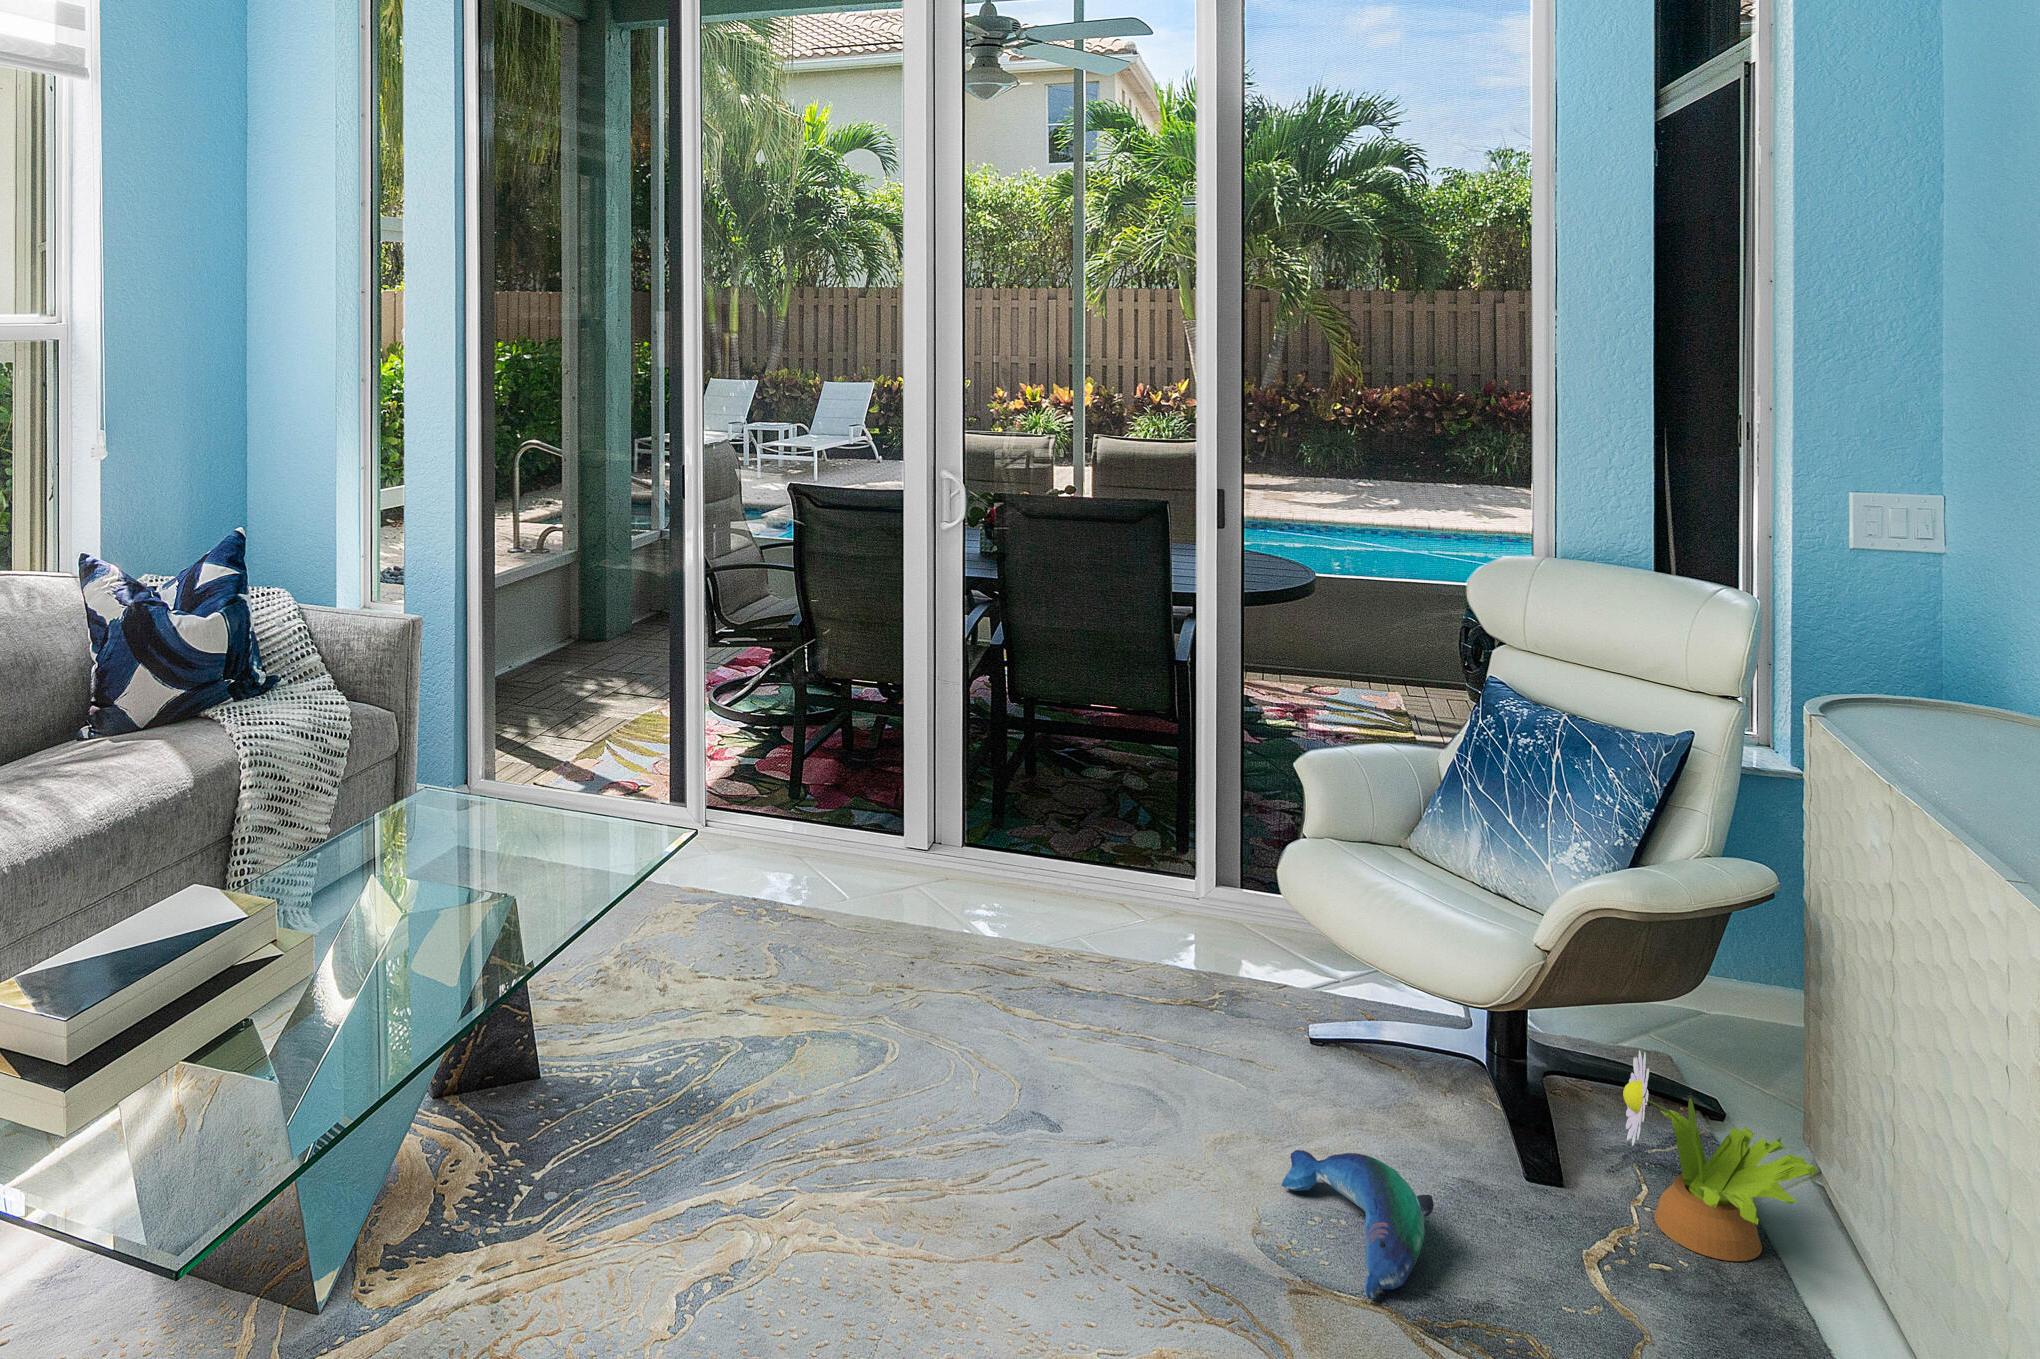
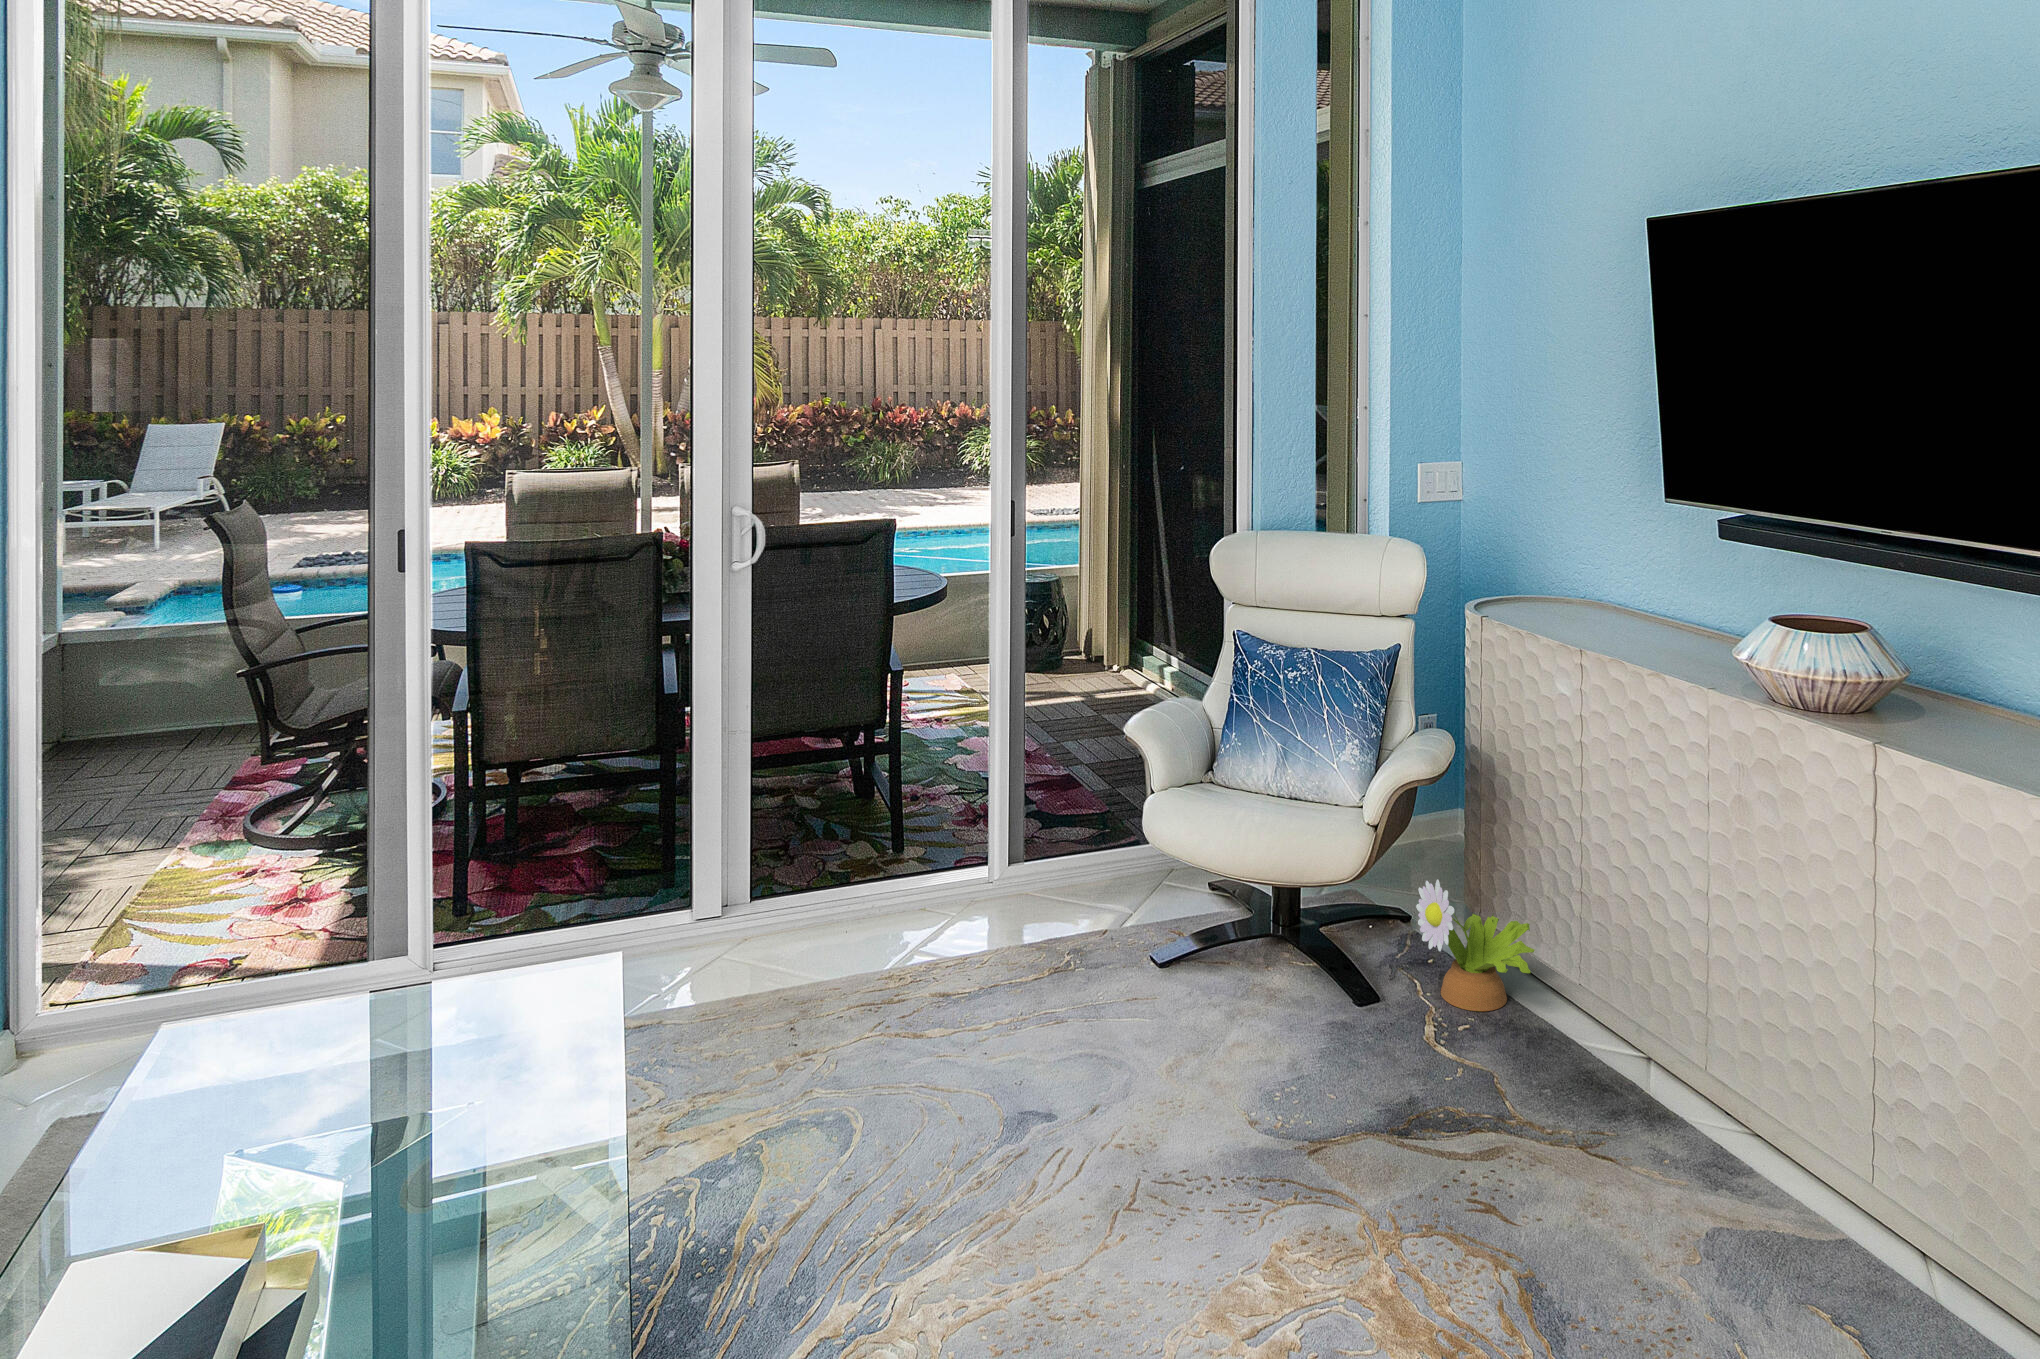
plush toy: present [1281,1150,1434,1299] -> none [1237,1029,1381,1136]

